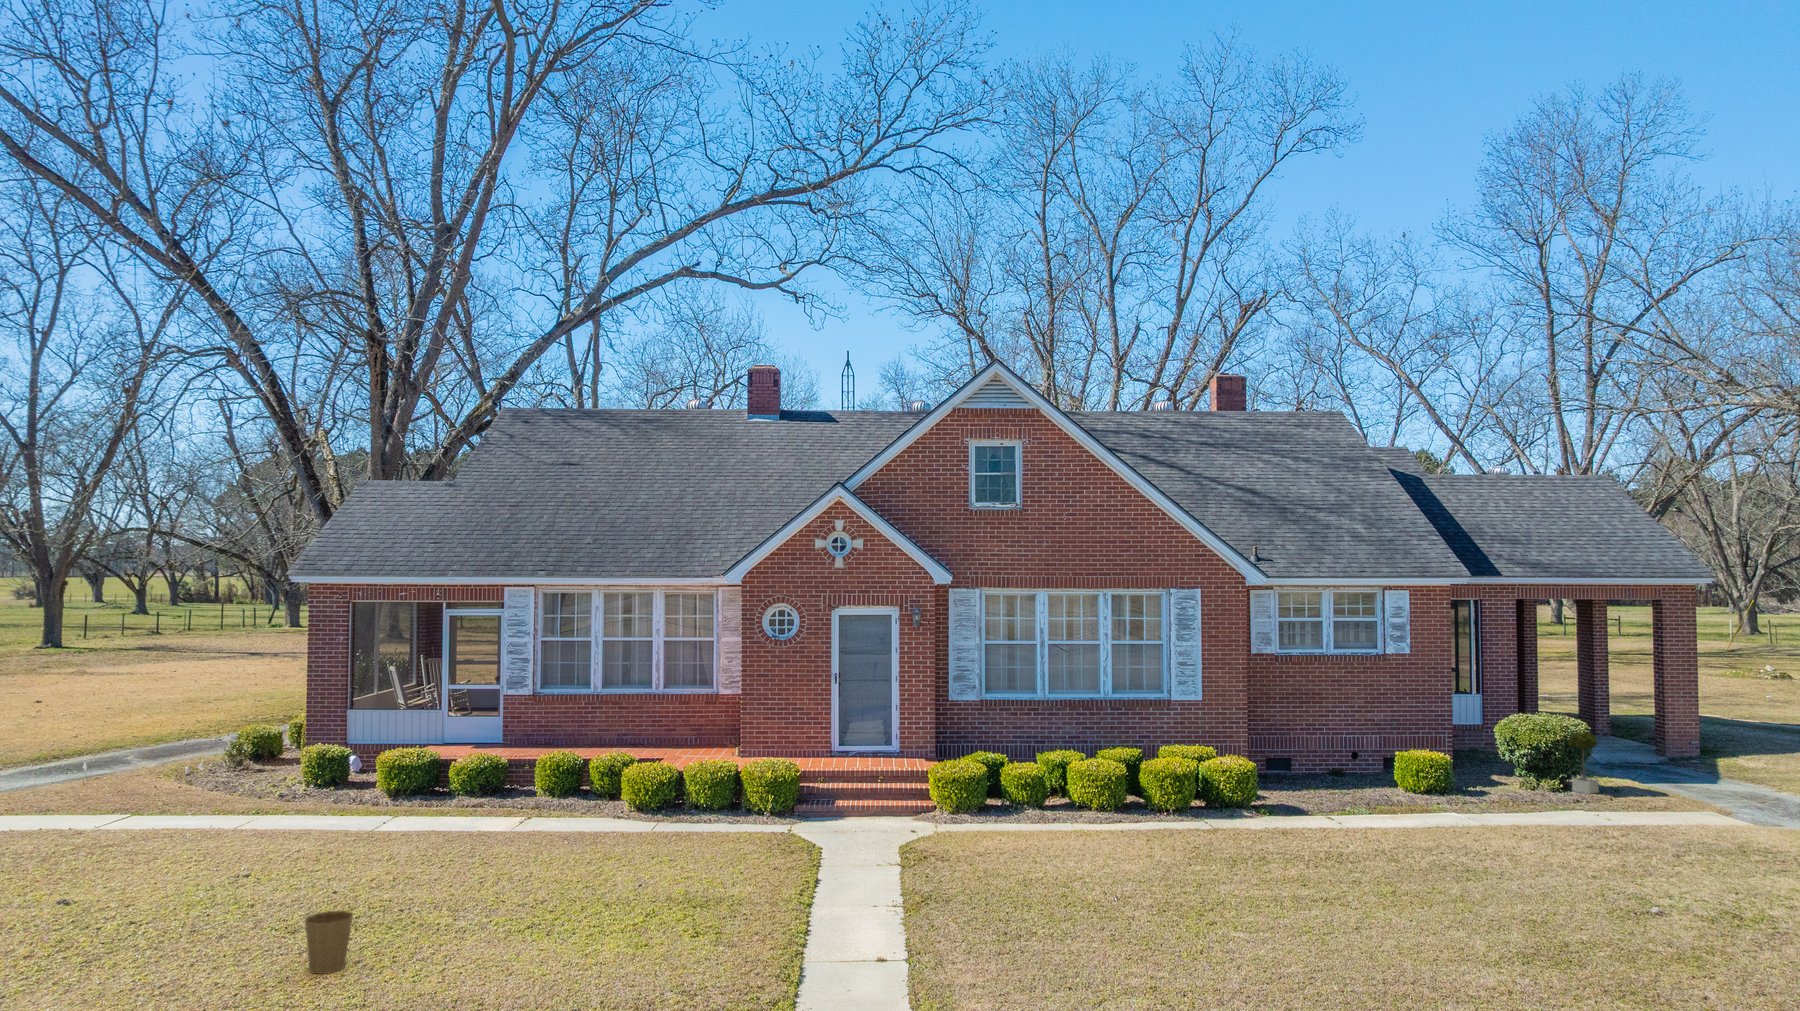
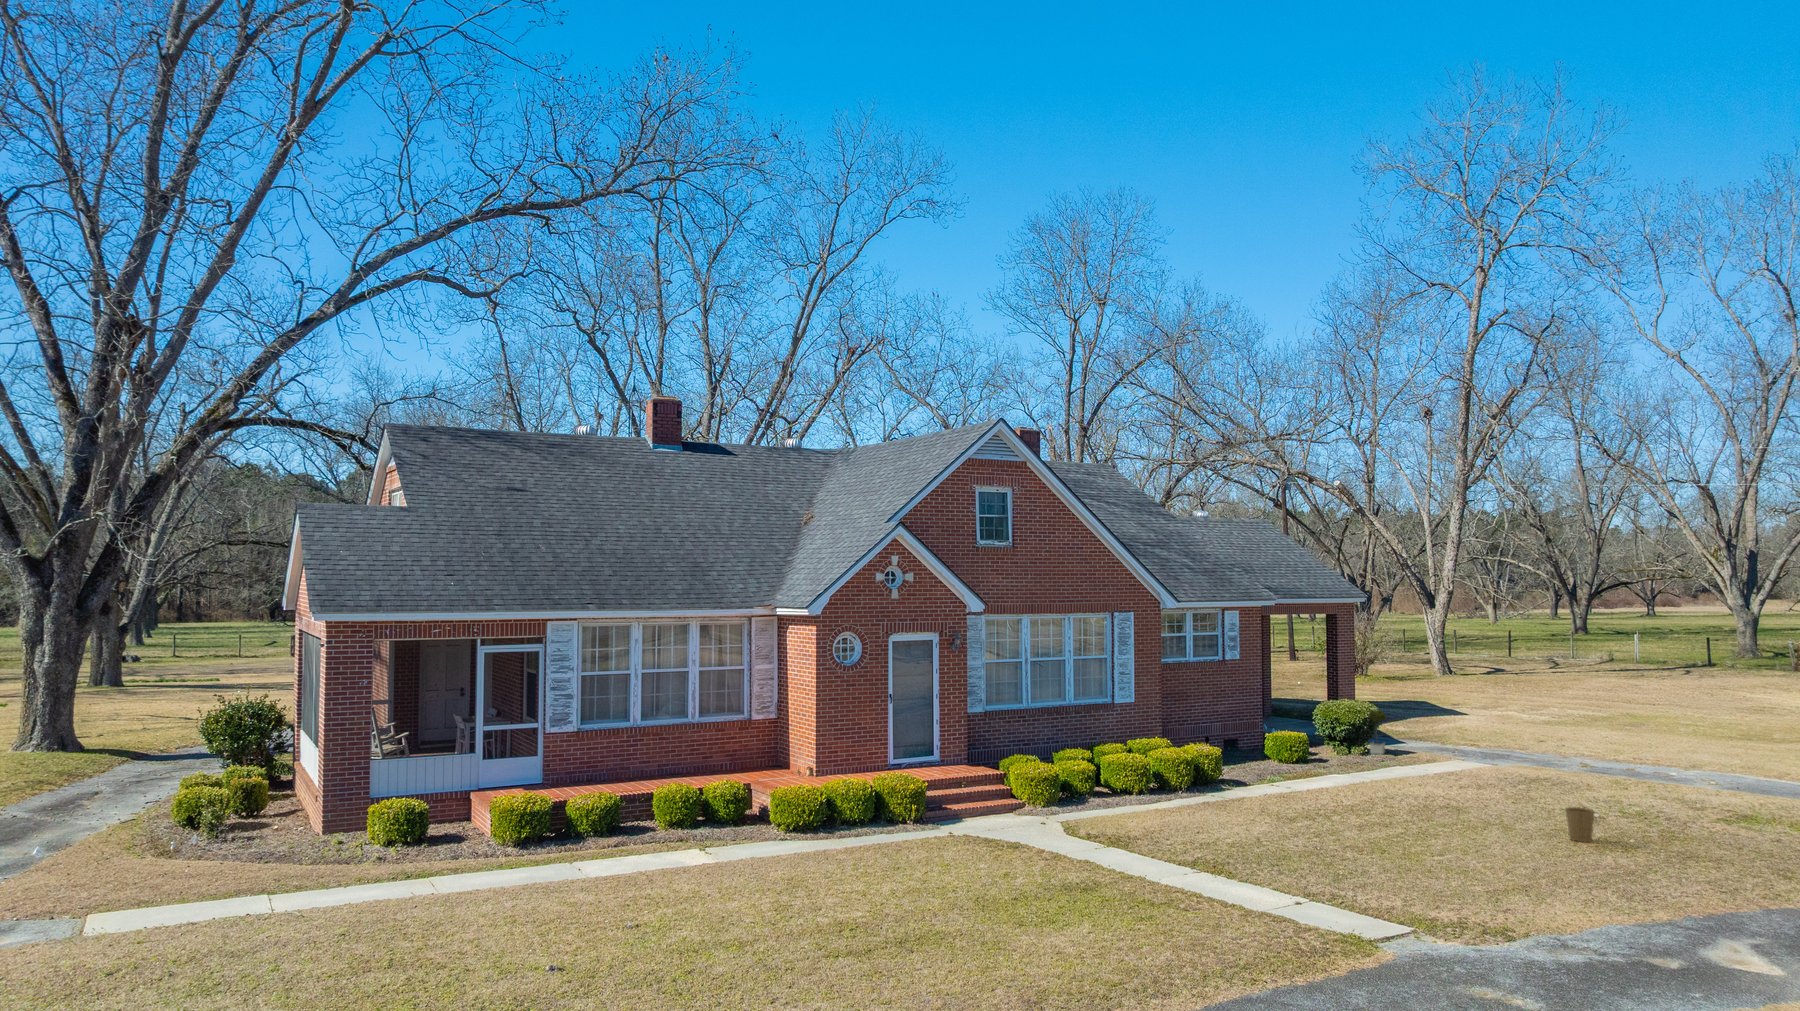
basket: present [305,910,353,974] -> present [1565,806,1594,842]

